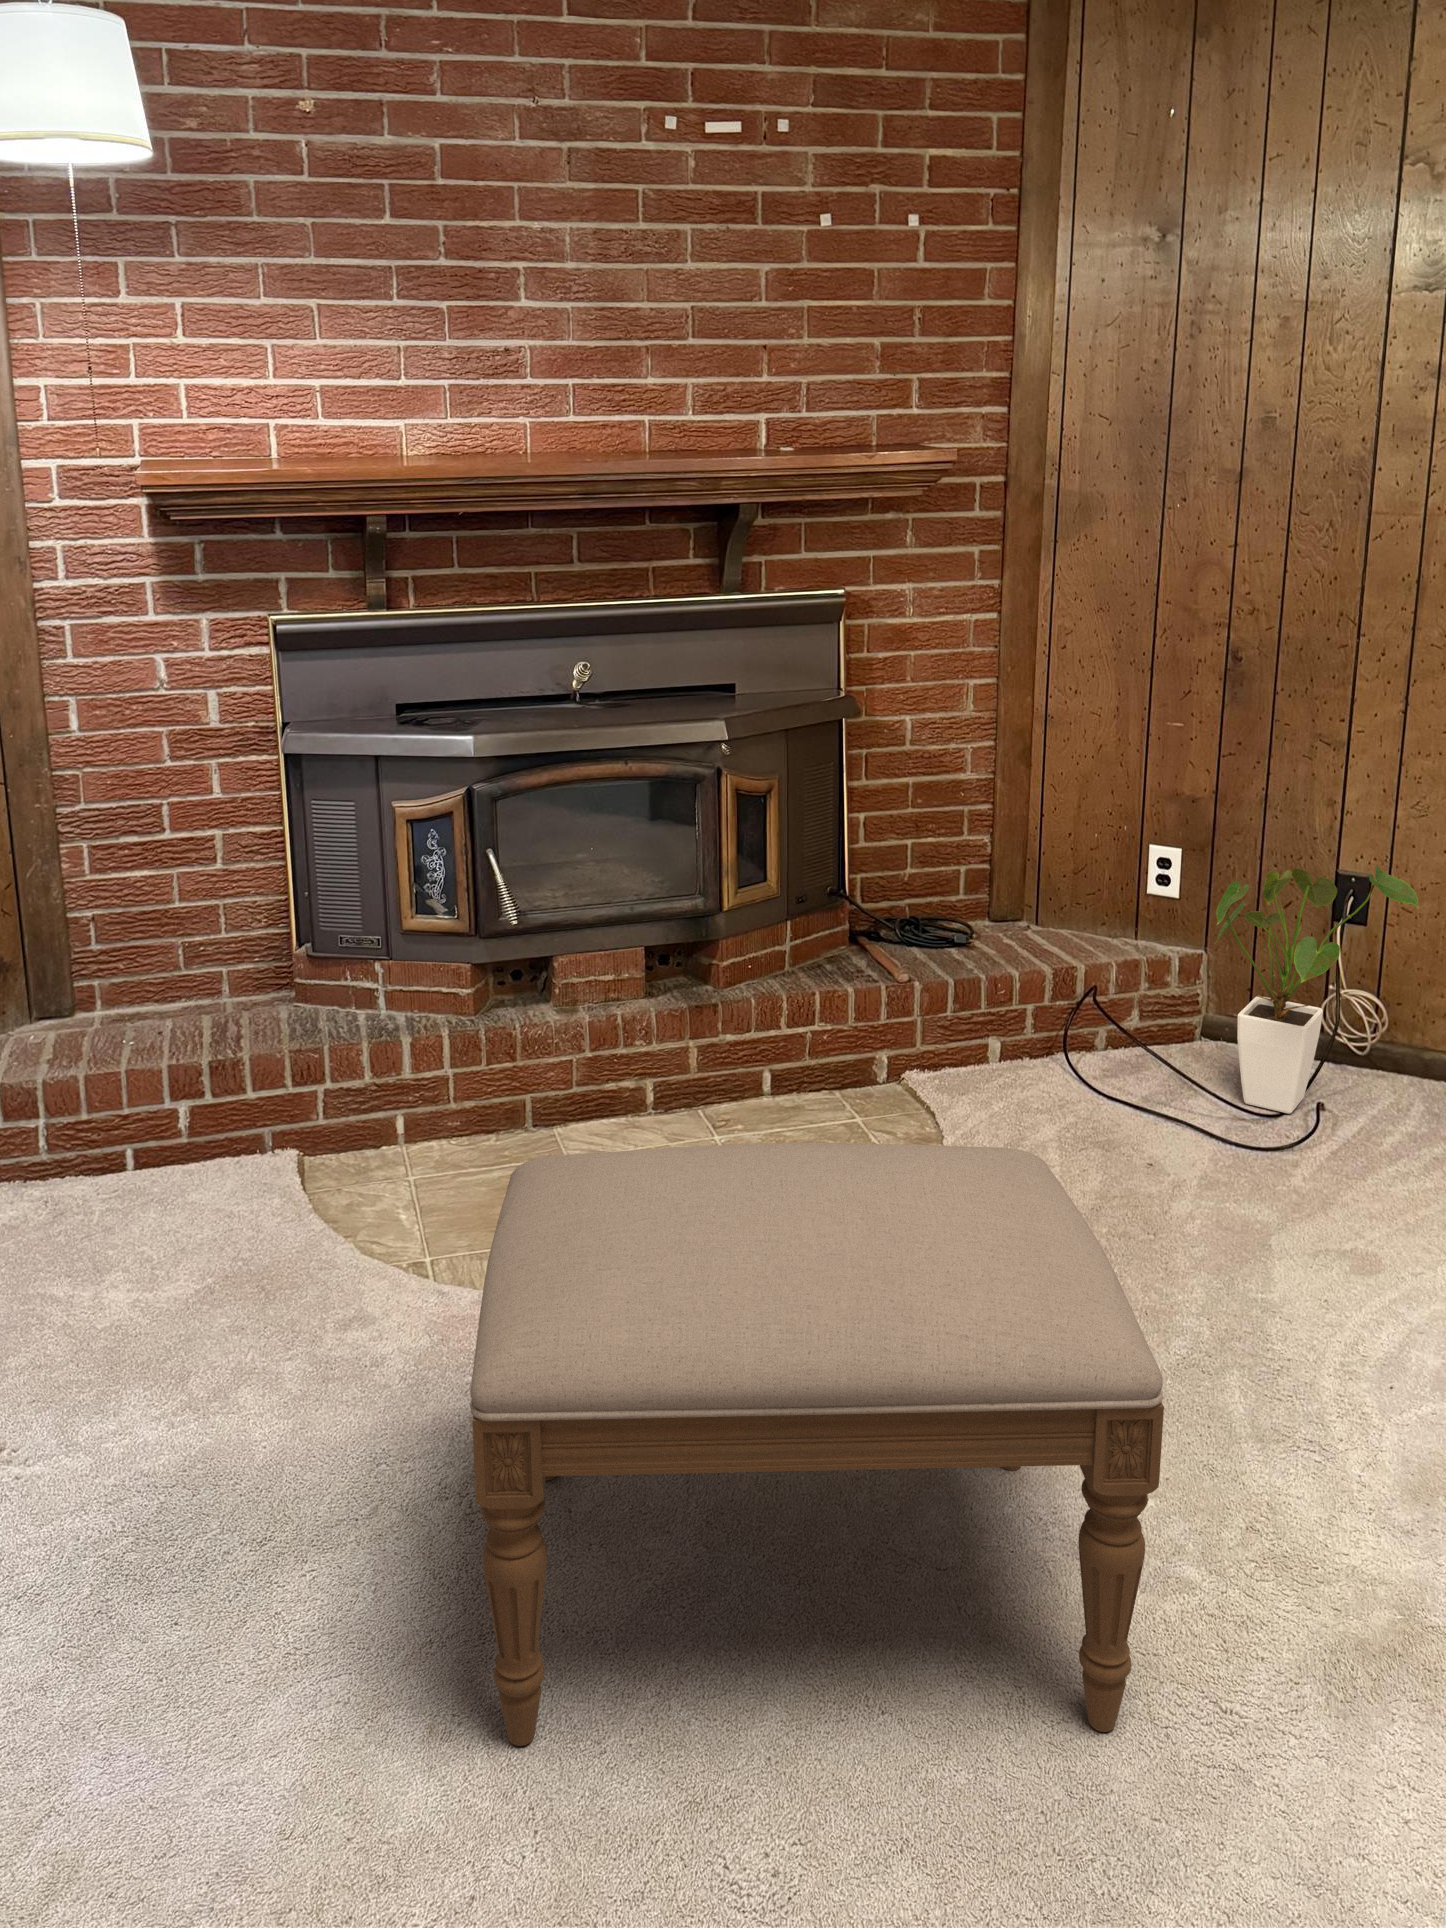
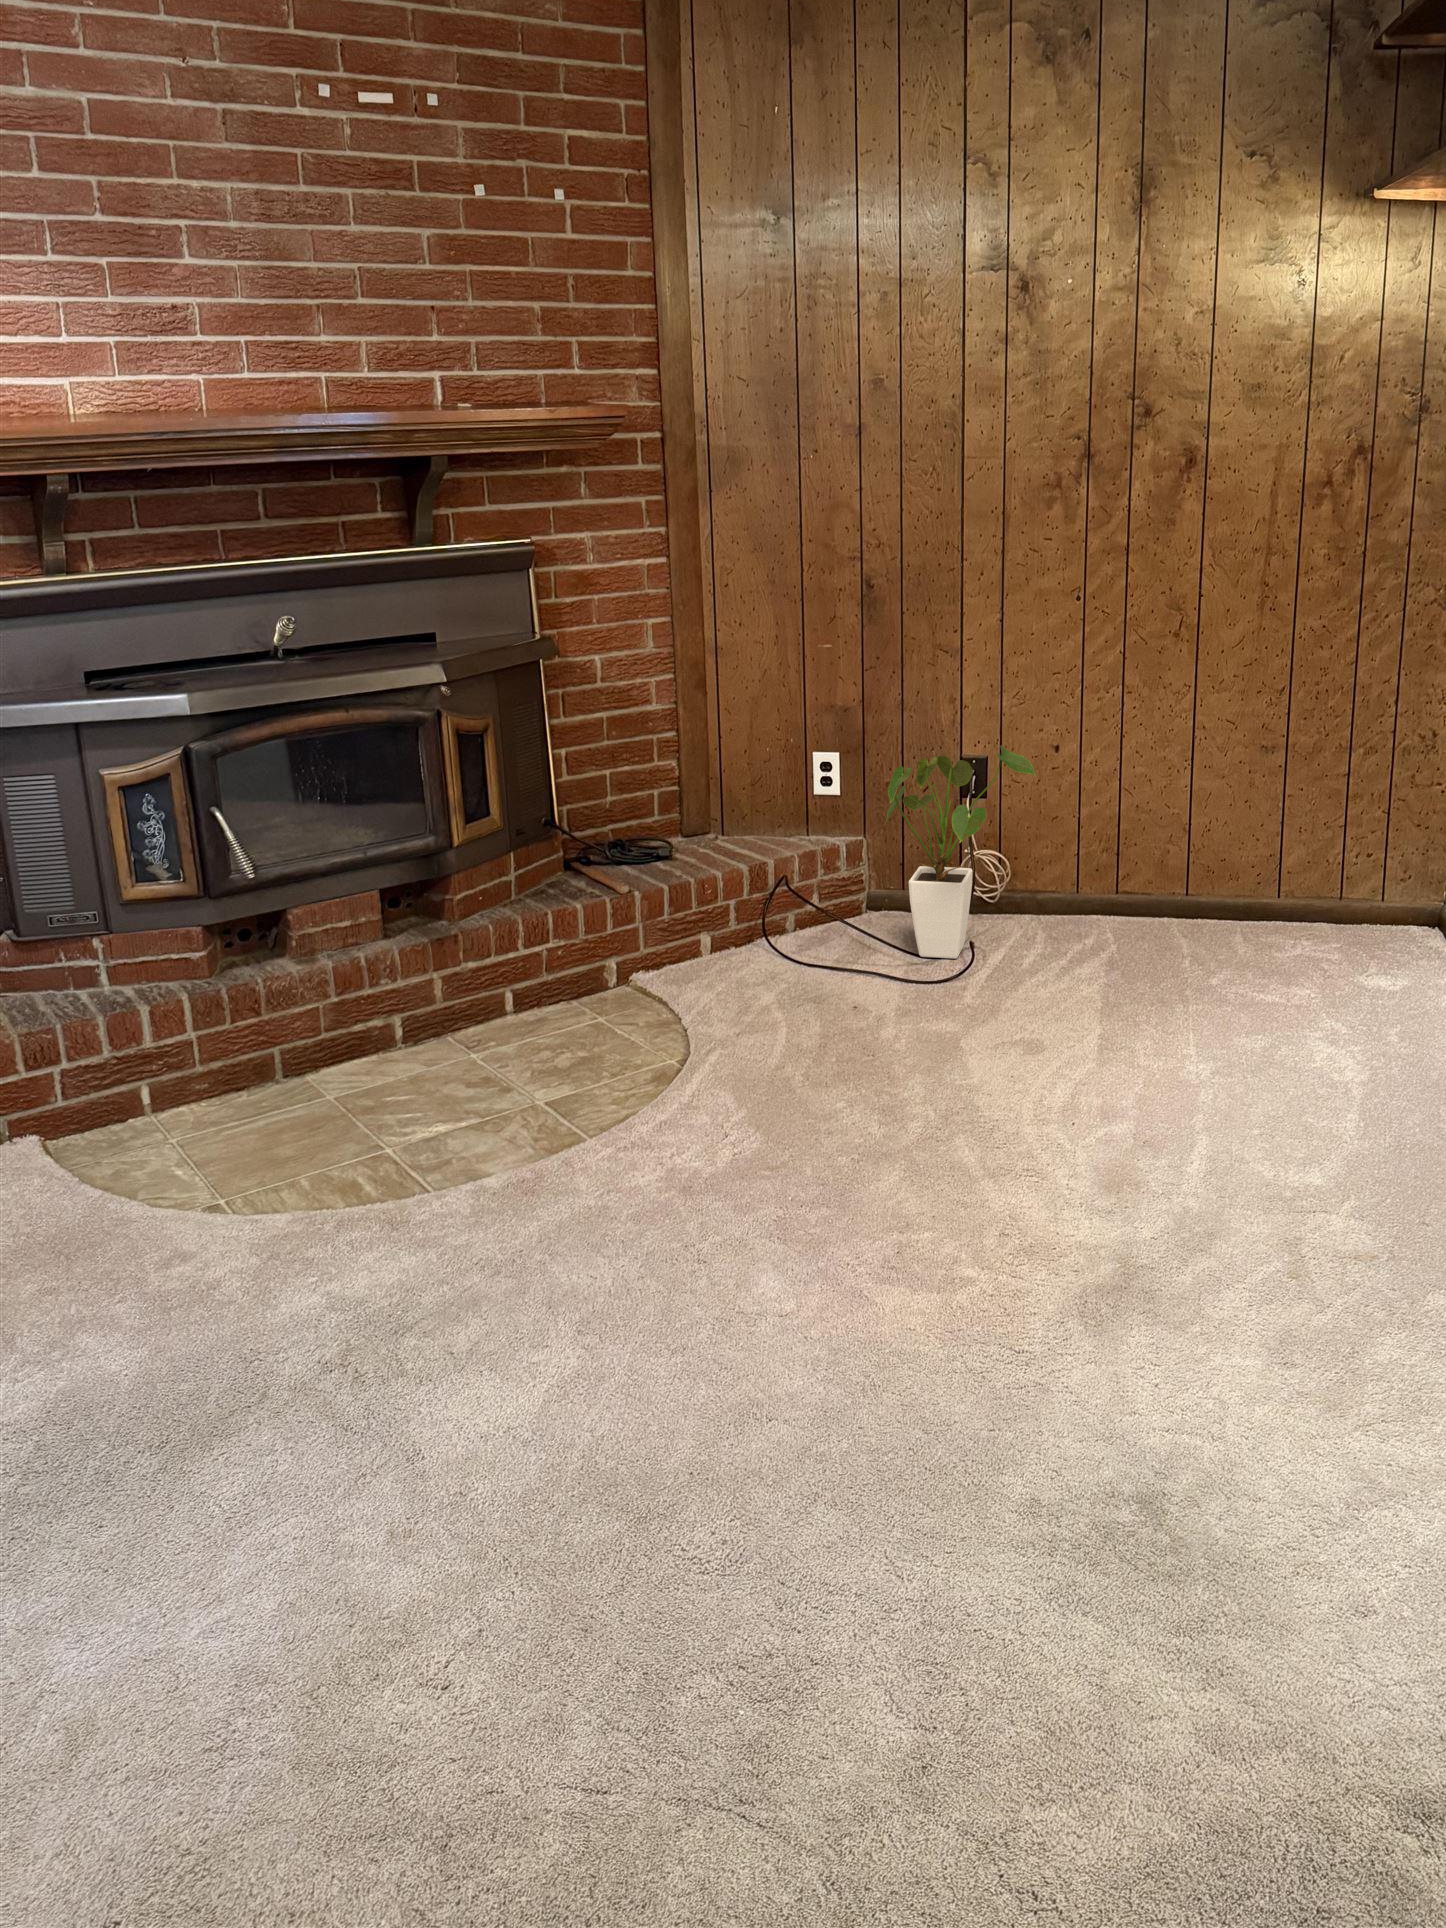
ottoman: present [470,1142,1164,1746] -> none [362,967,958,1515]

